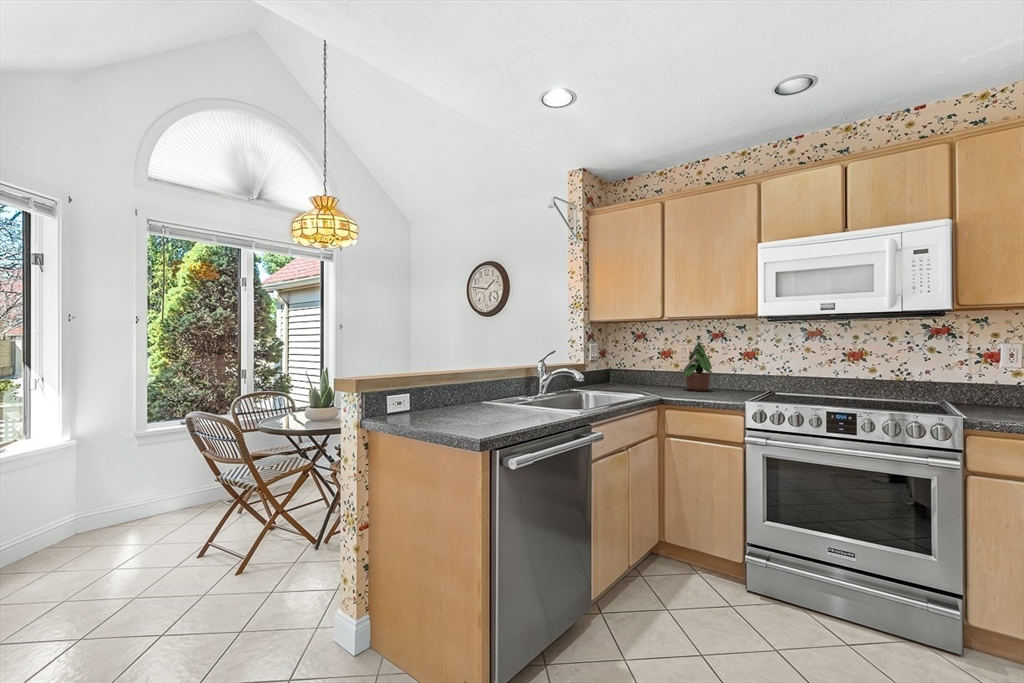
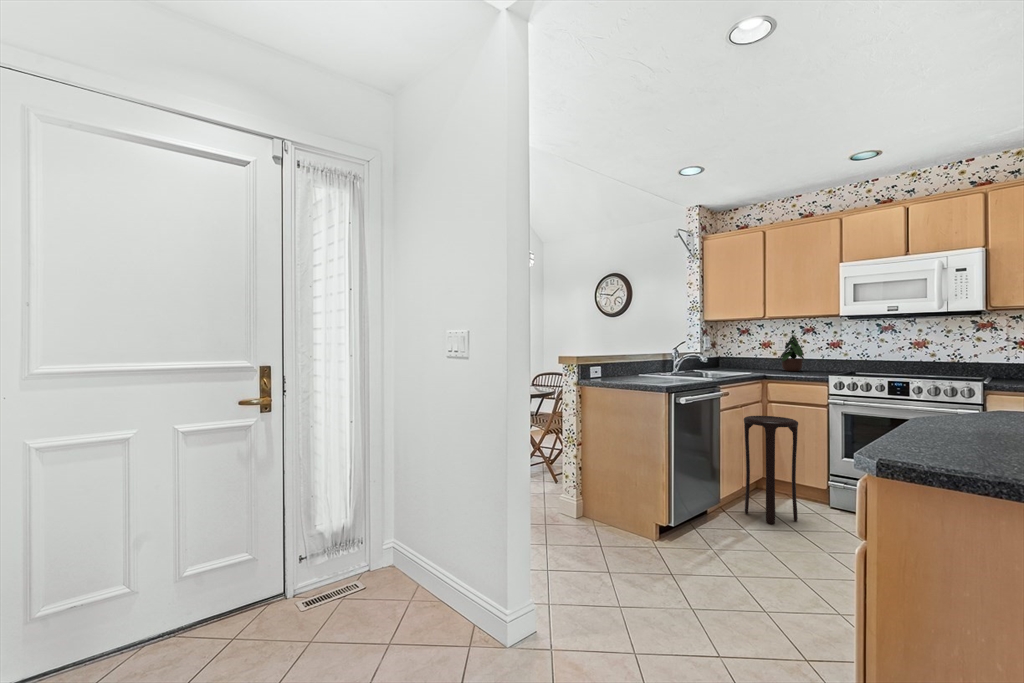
stool: none [628,464,705,643] -> present [744,416,798,524]

